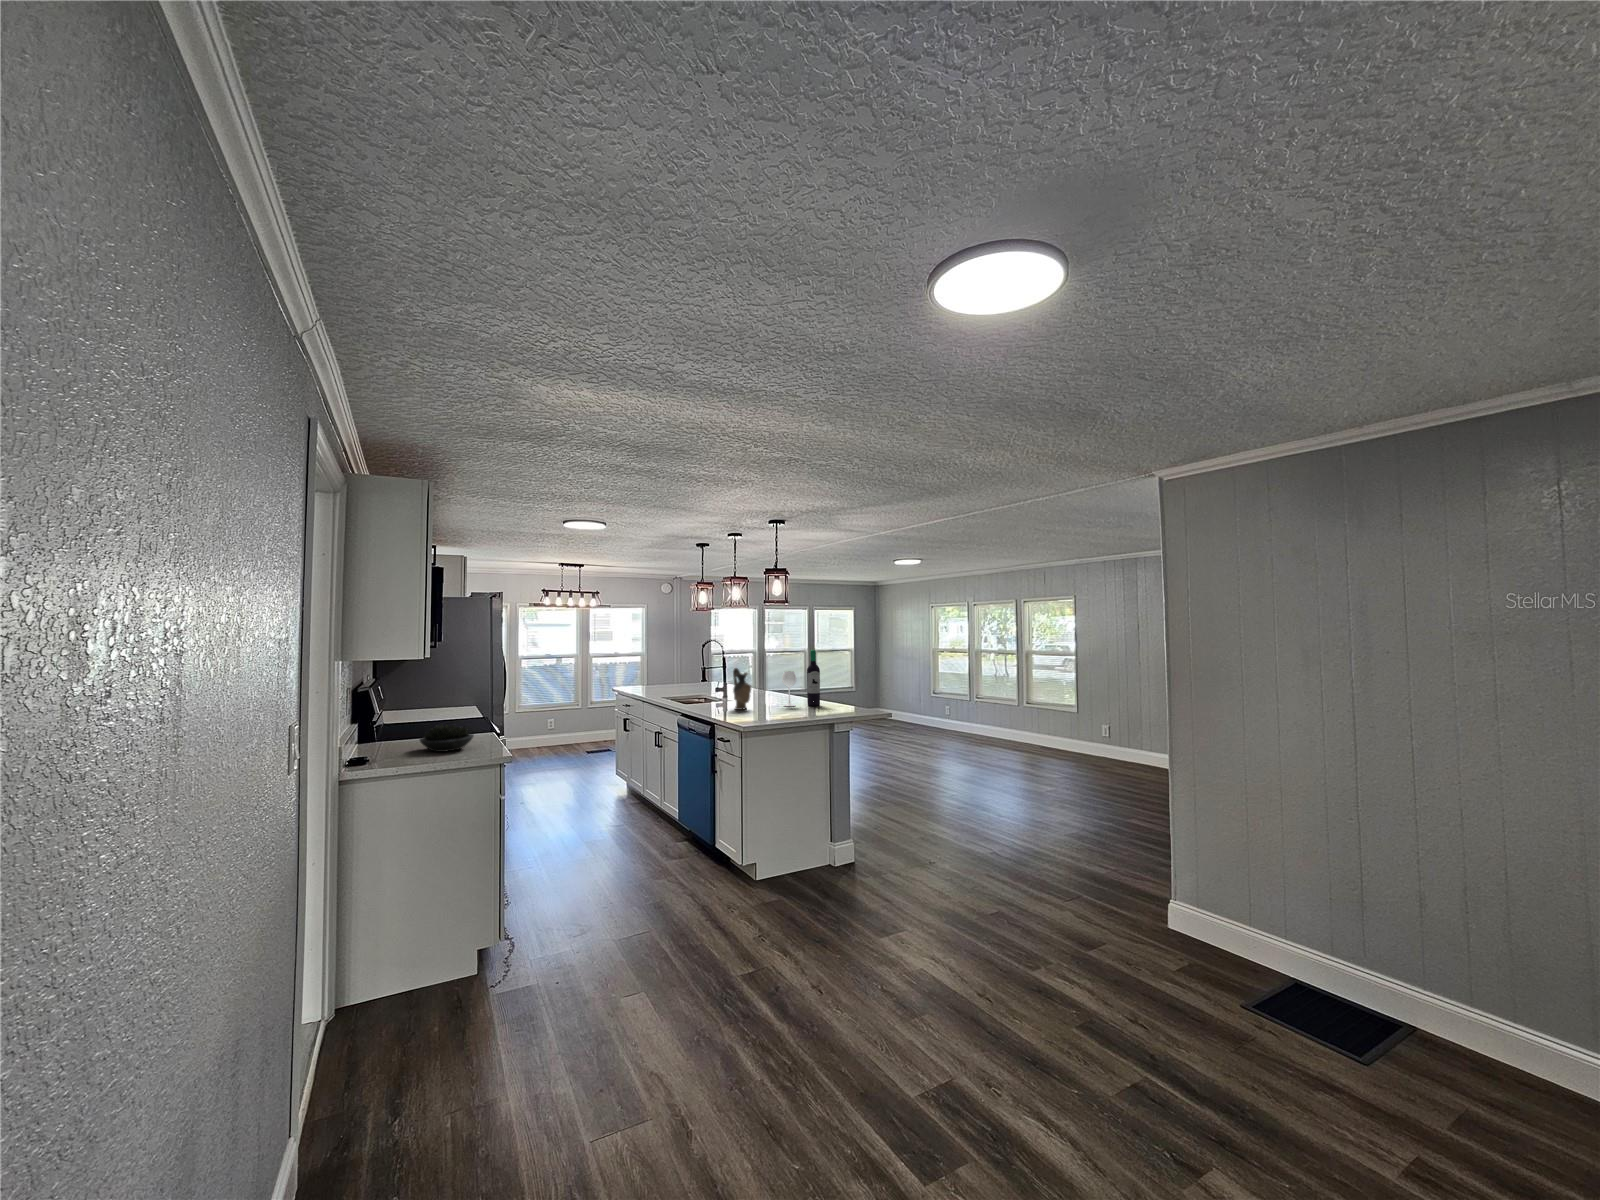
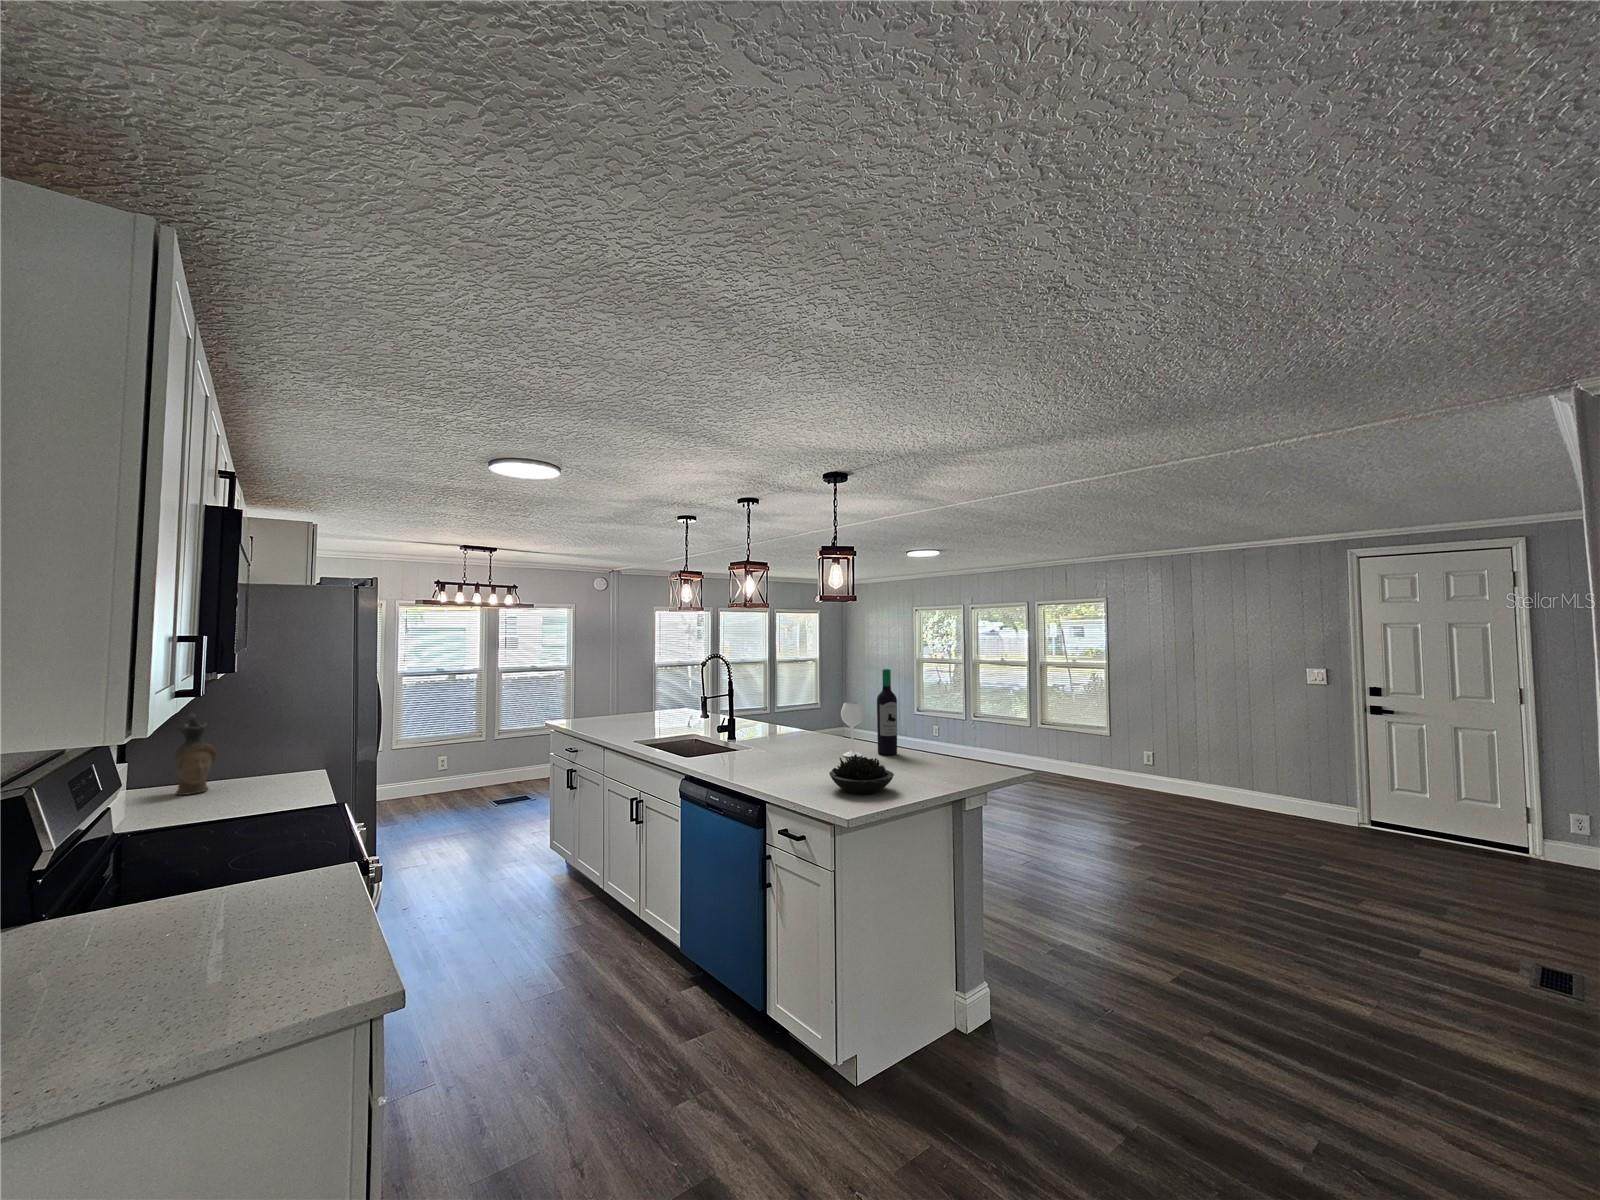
ceramic pitcher: present [733,668,751,710] -> present [174,713,218,795]
succulent plant: present [420,724,474,752] -> present [829,754,894,794]

